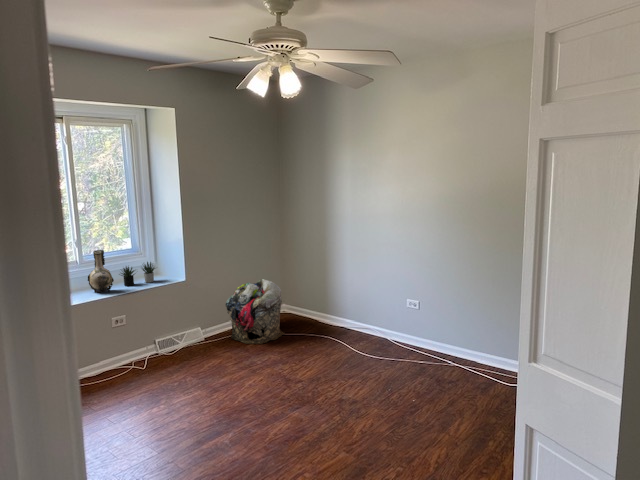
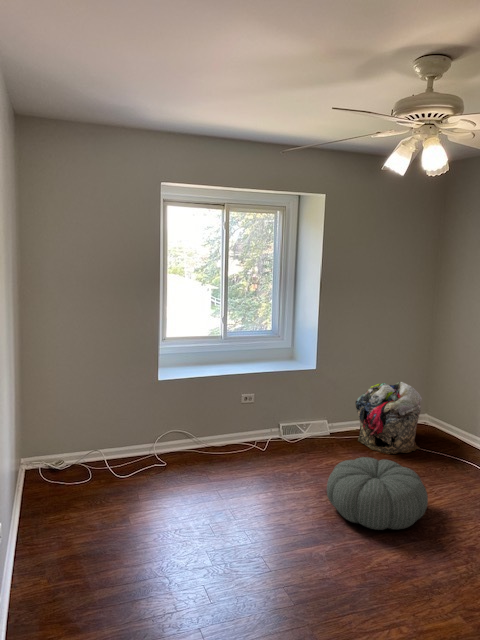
decorative vase: present [88,250,114,292] -> none [226,328,249,368]
succulent plant: present [121,262,155,286] -> none [253,344,292,367]
pouf: none [218,348,305,411] -> present [327,457,428,530]

